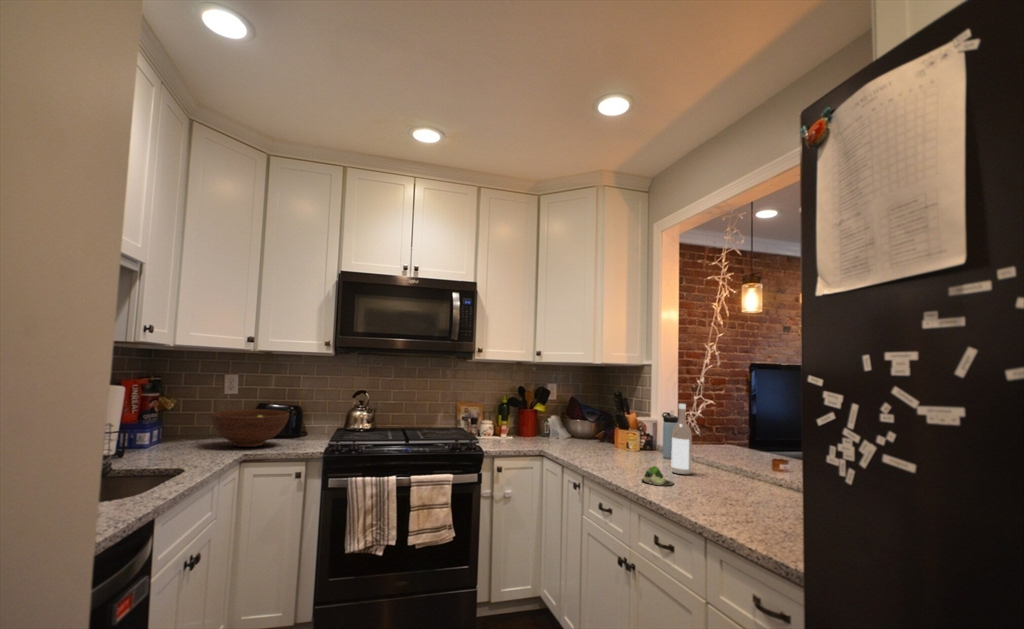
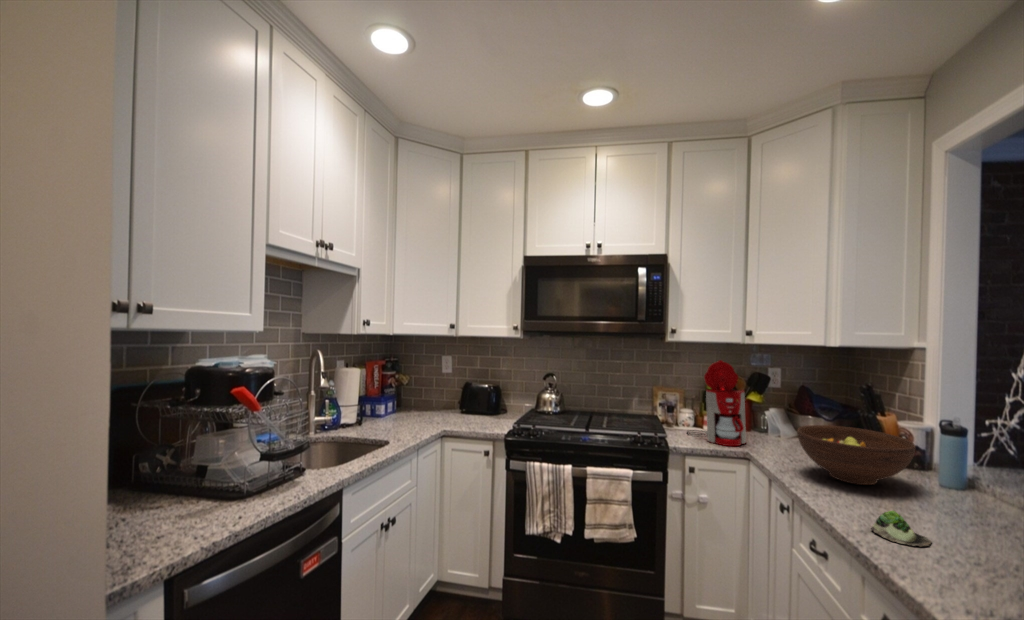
coffee maker: none [490,375,539,446] -> present [687,360,746,446]
wine bottle: present [672,404,692,475] -> none [939,418,979,529]
fruit bowl: present [212,409,289,447] -> present [797,425,915,485]

